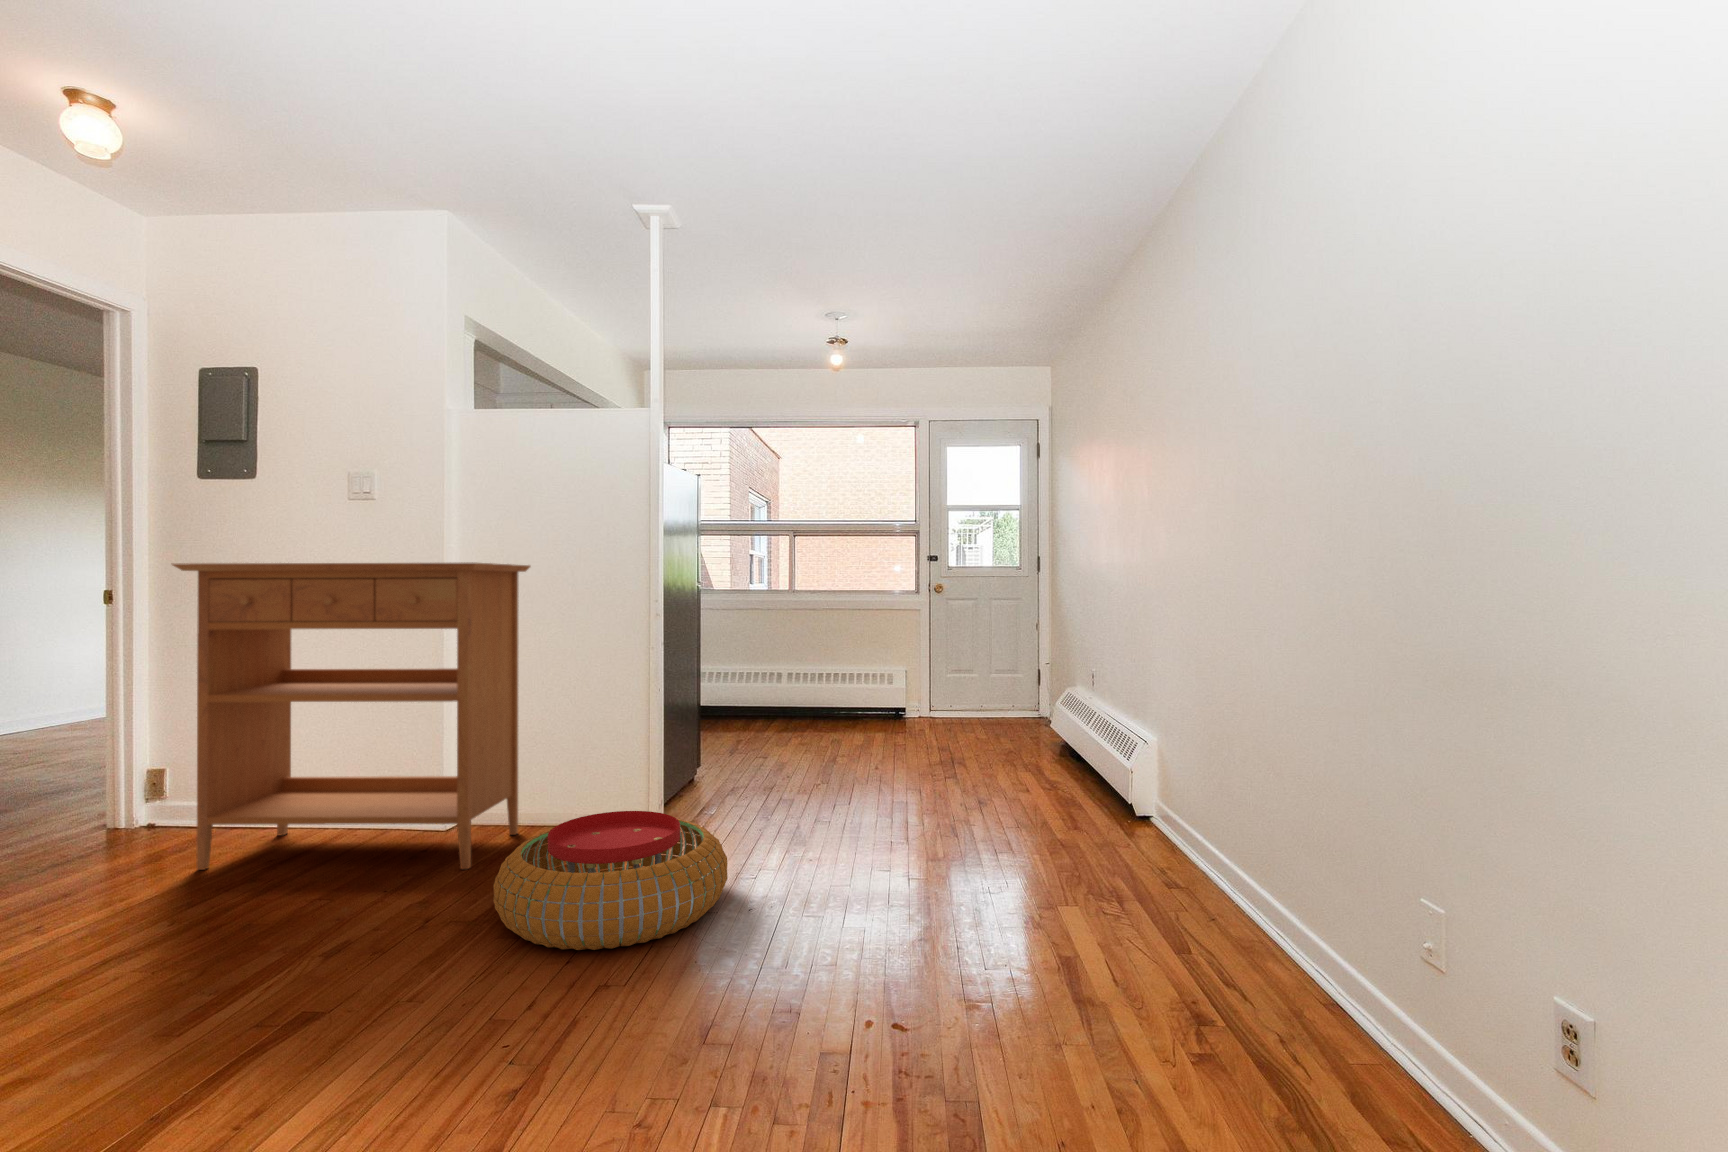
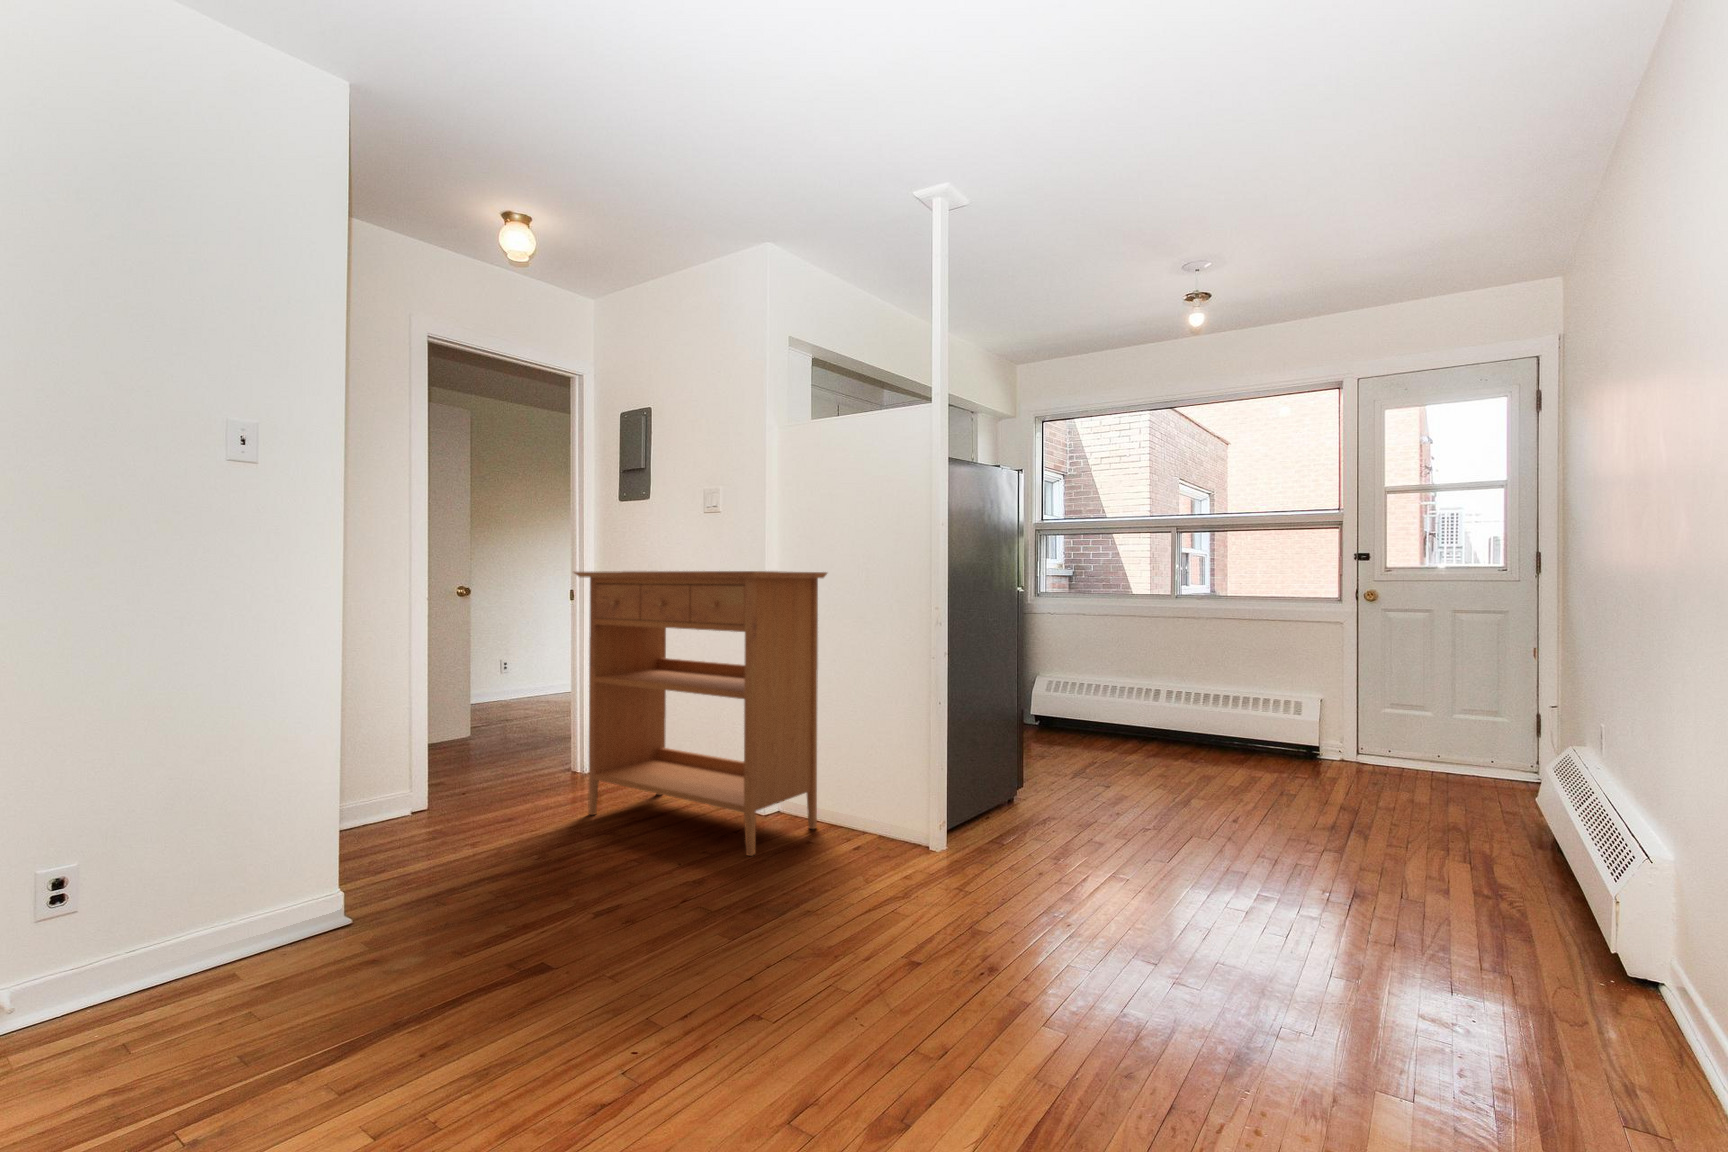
pouf: present [493,811,728,950] -> none [716,828,948,978]

